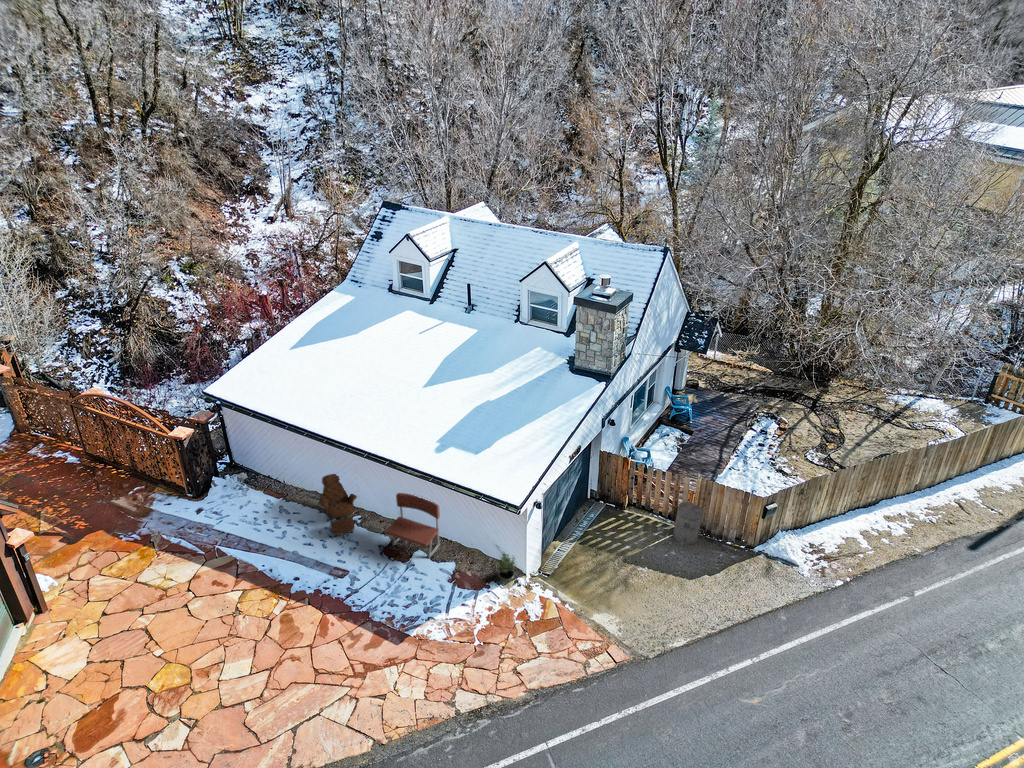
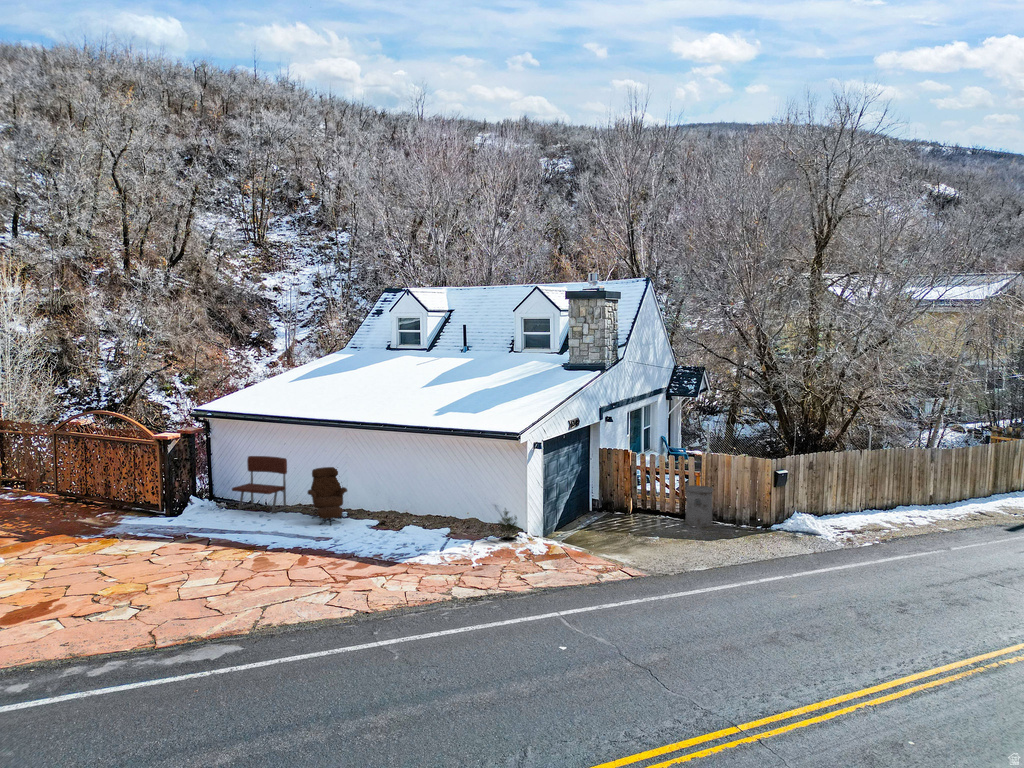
bench: present [385,493,440,558] -> present [232,456,287,513]

